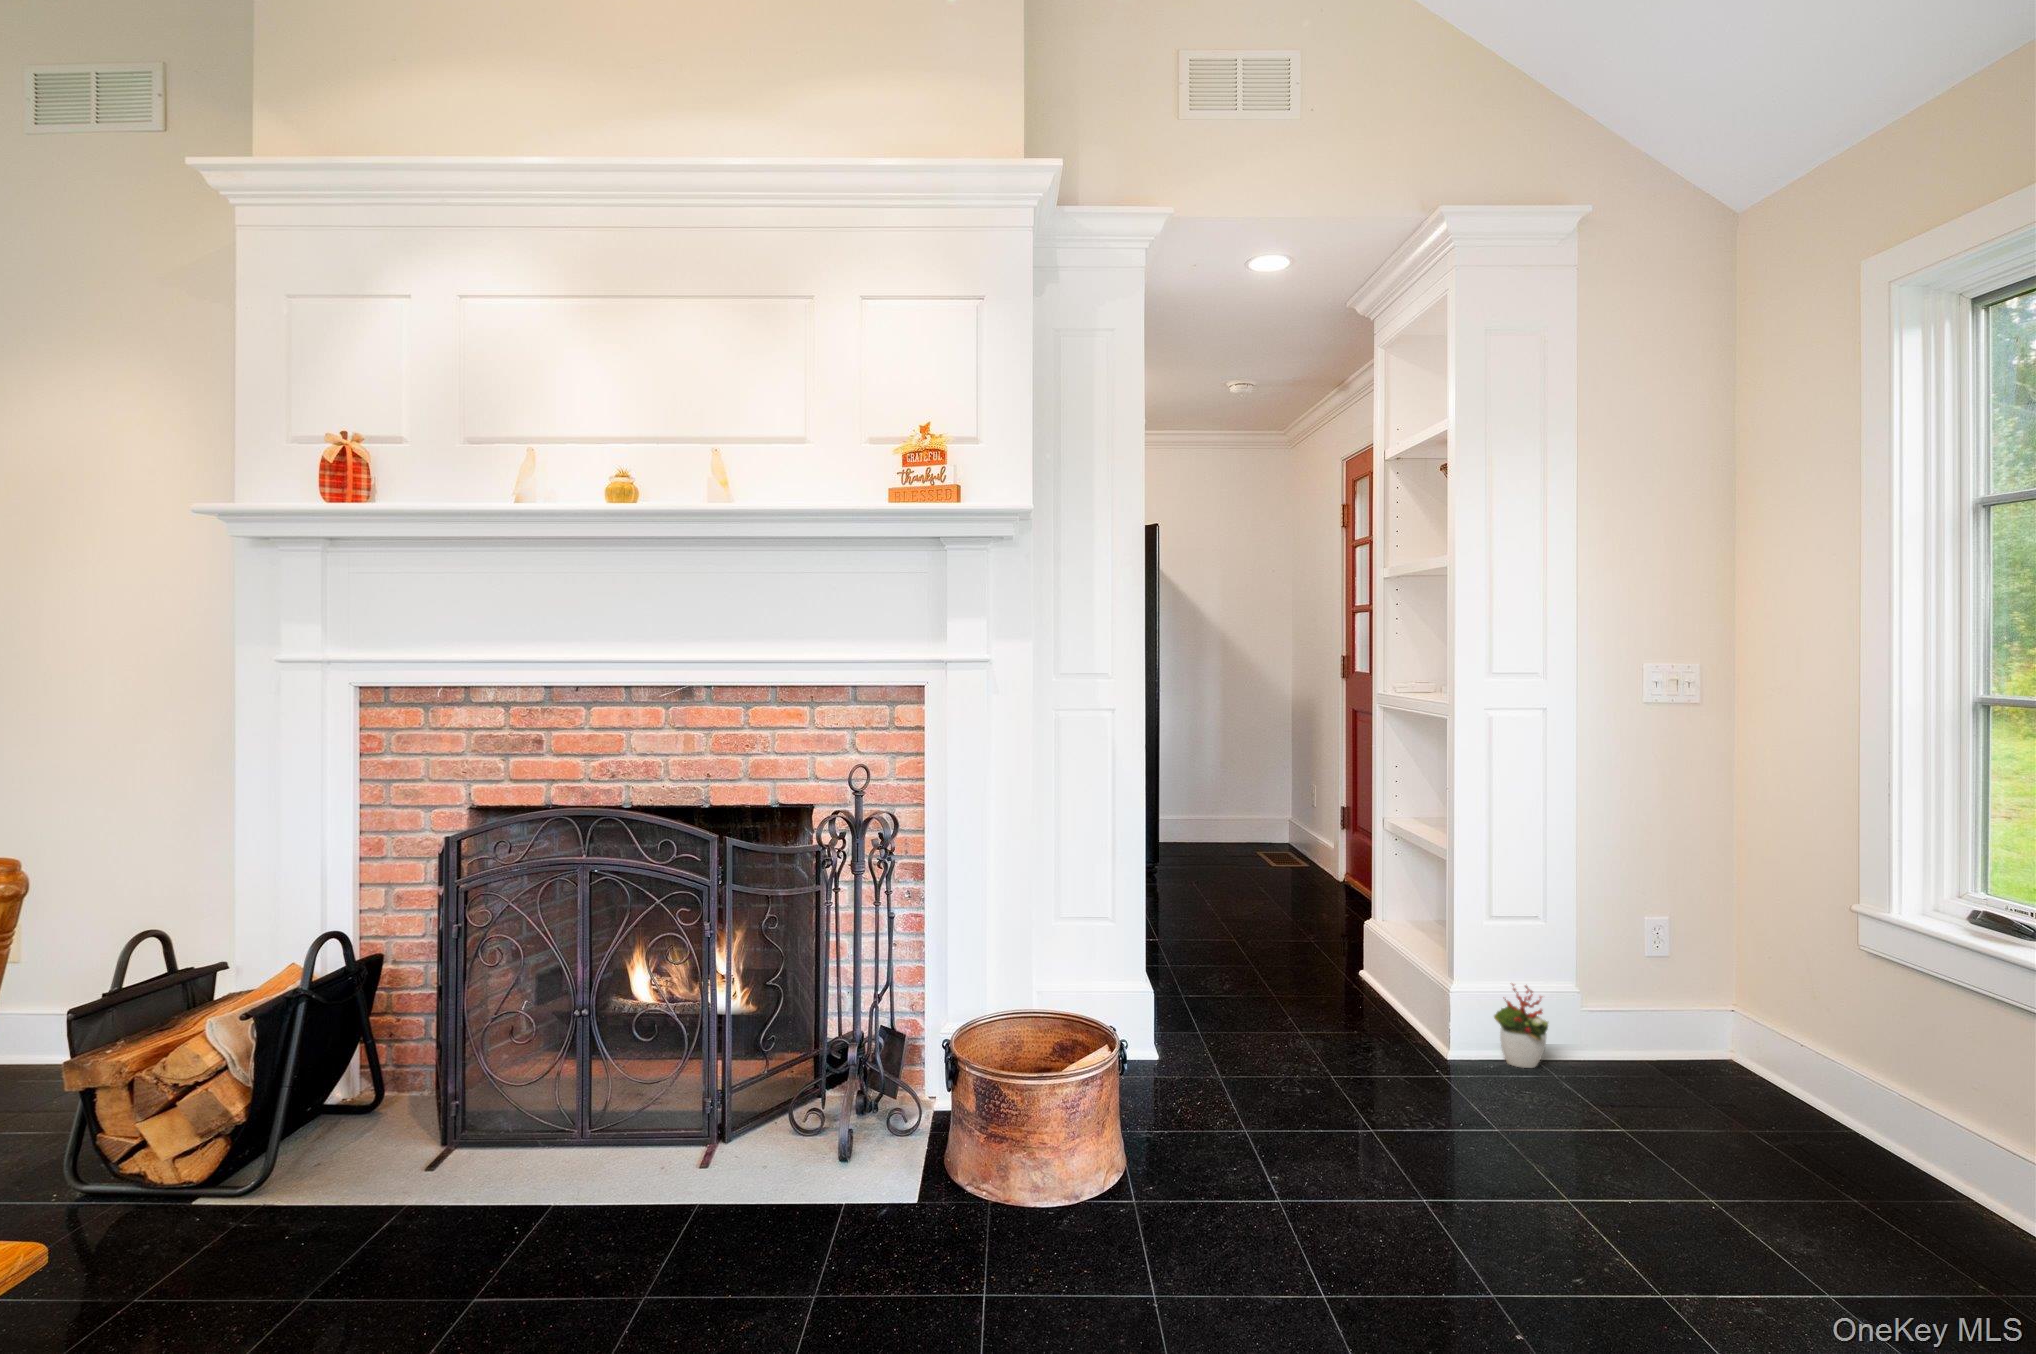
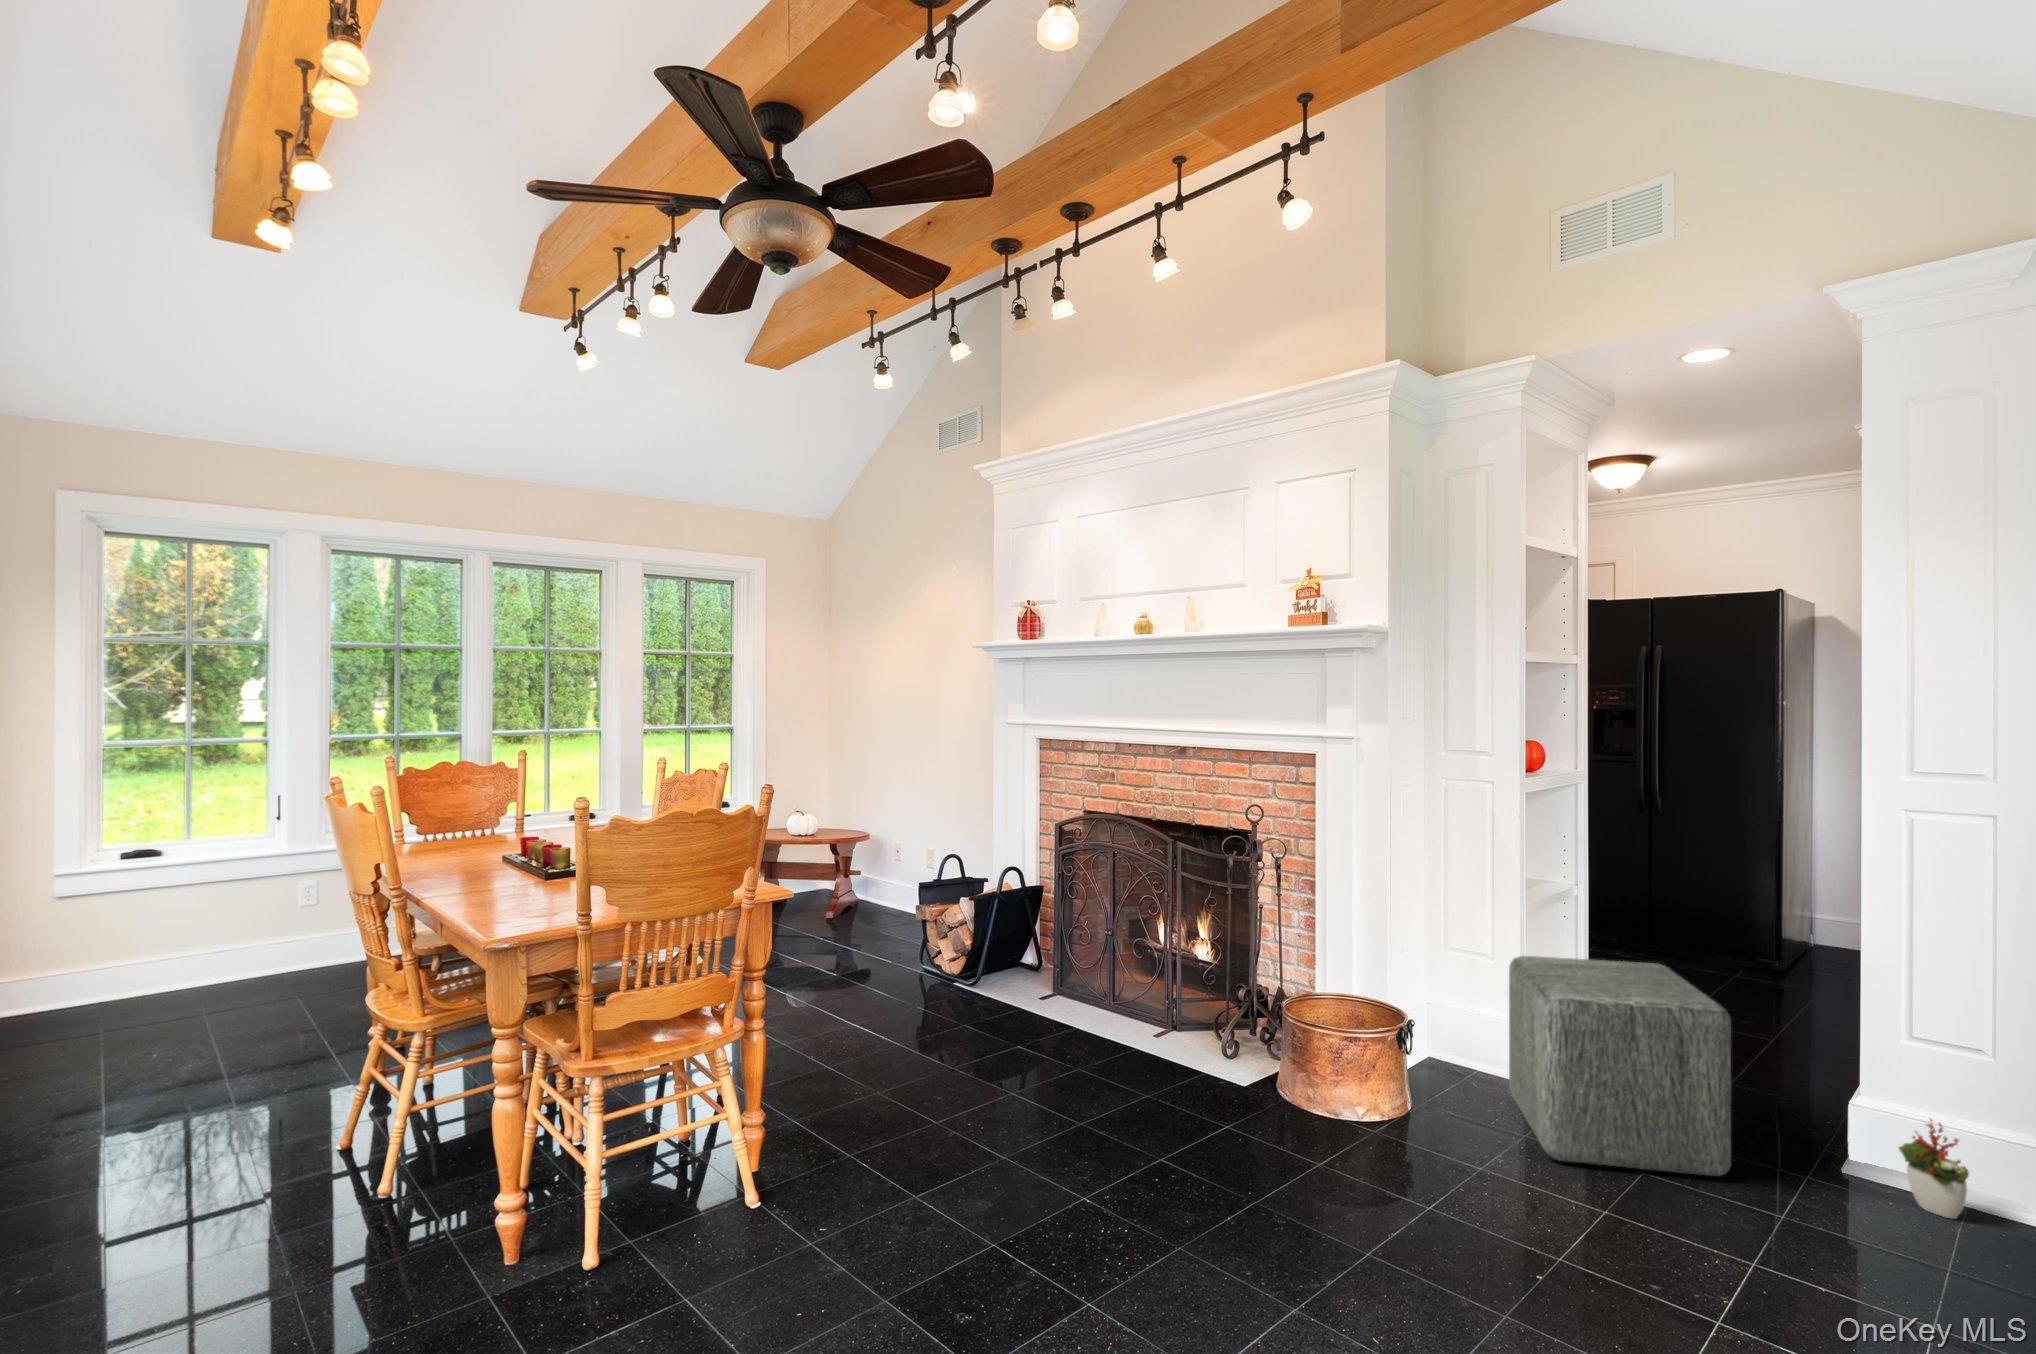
ottoman: none [1171,889,1418,1144] -> present [1509,956,1731,1176]

